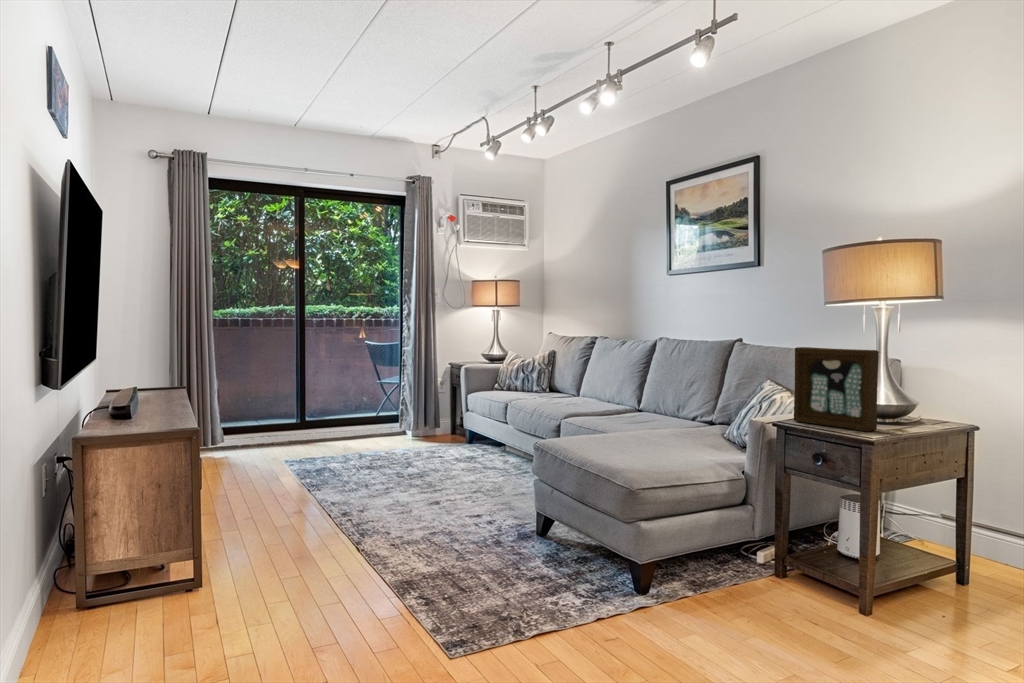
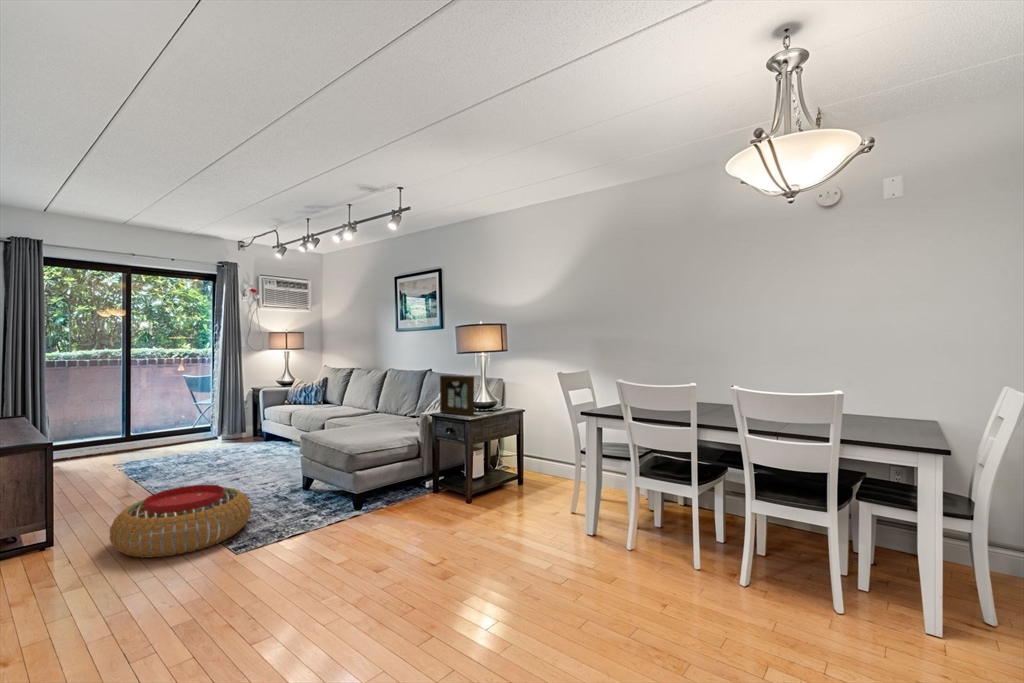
pouf: none [268,514,465,637] -> present [110,485,251,558]

